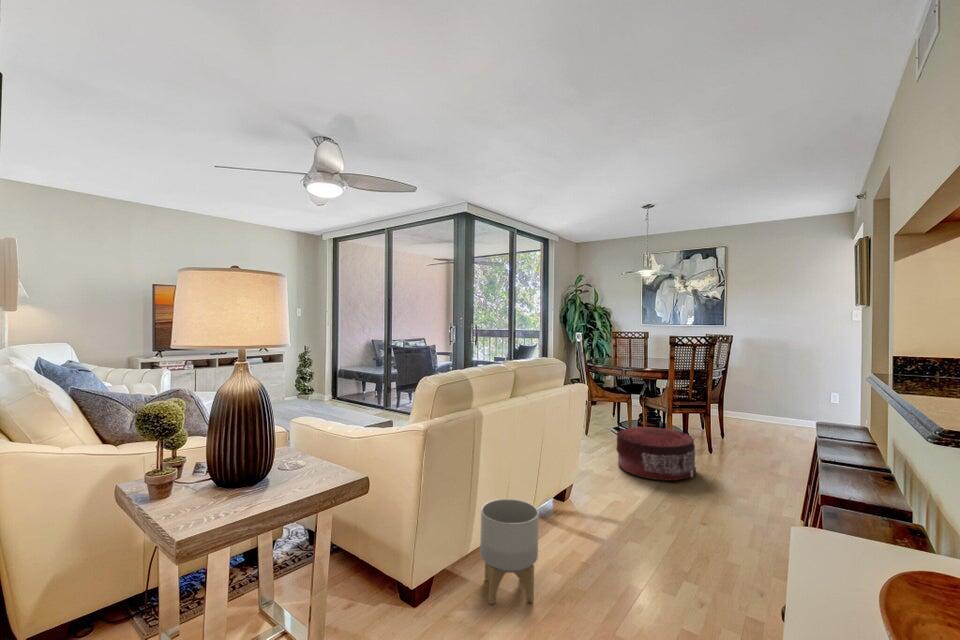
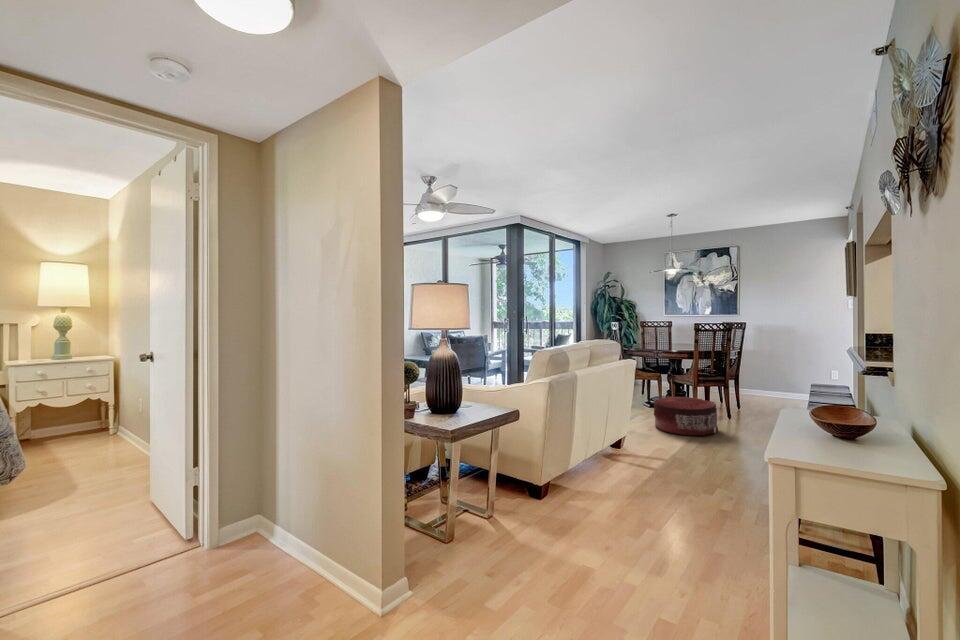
planter: present [480,499,539,604] -> none [579,434,618,498]

